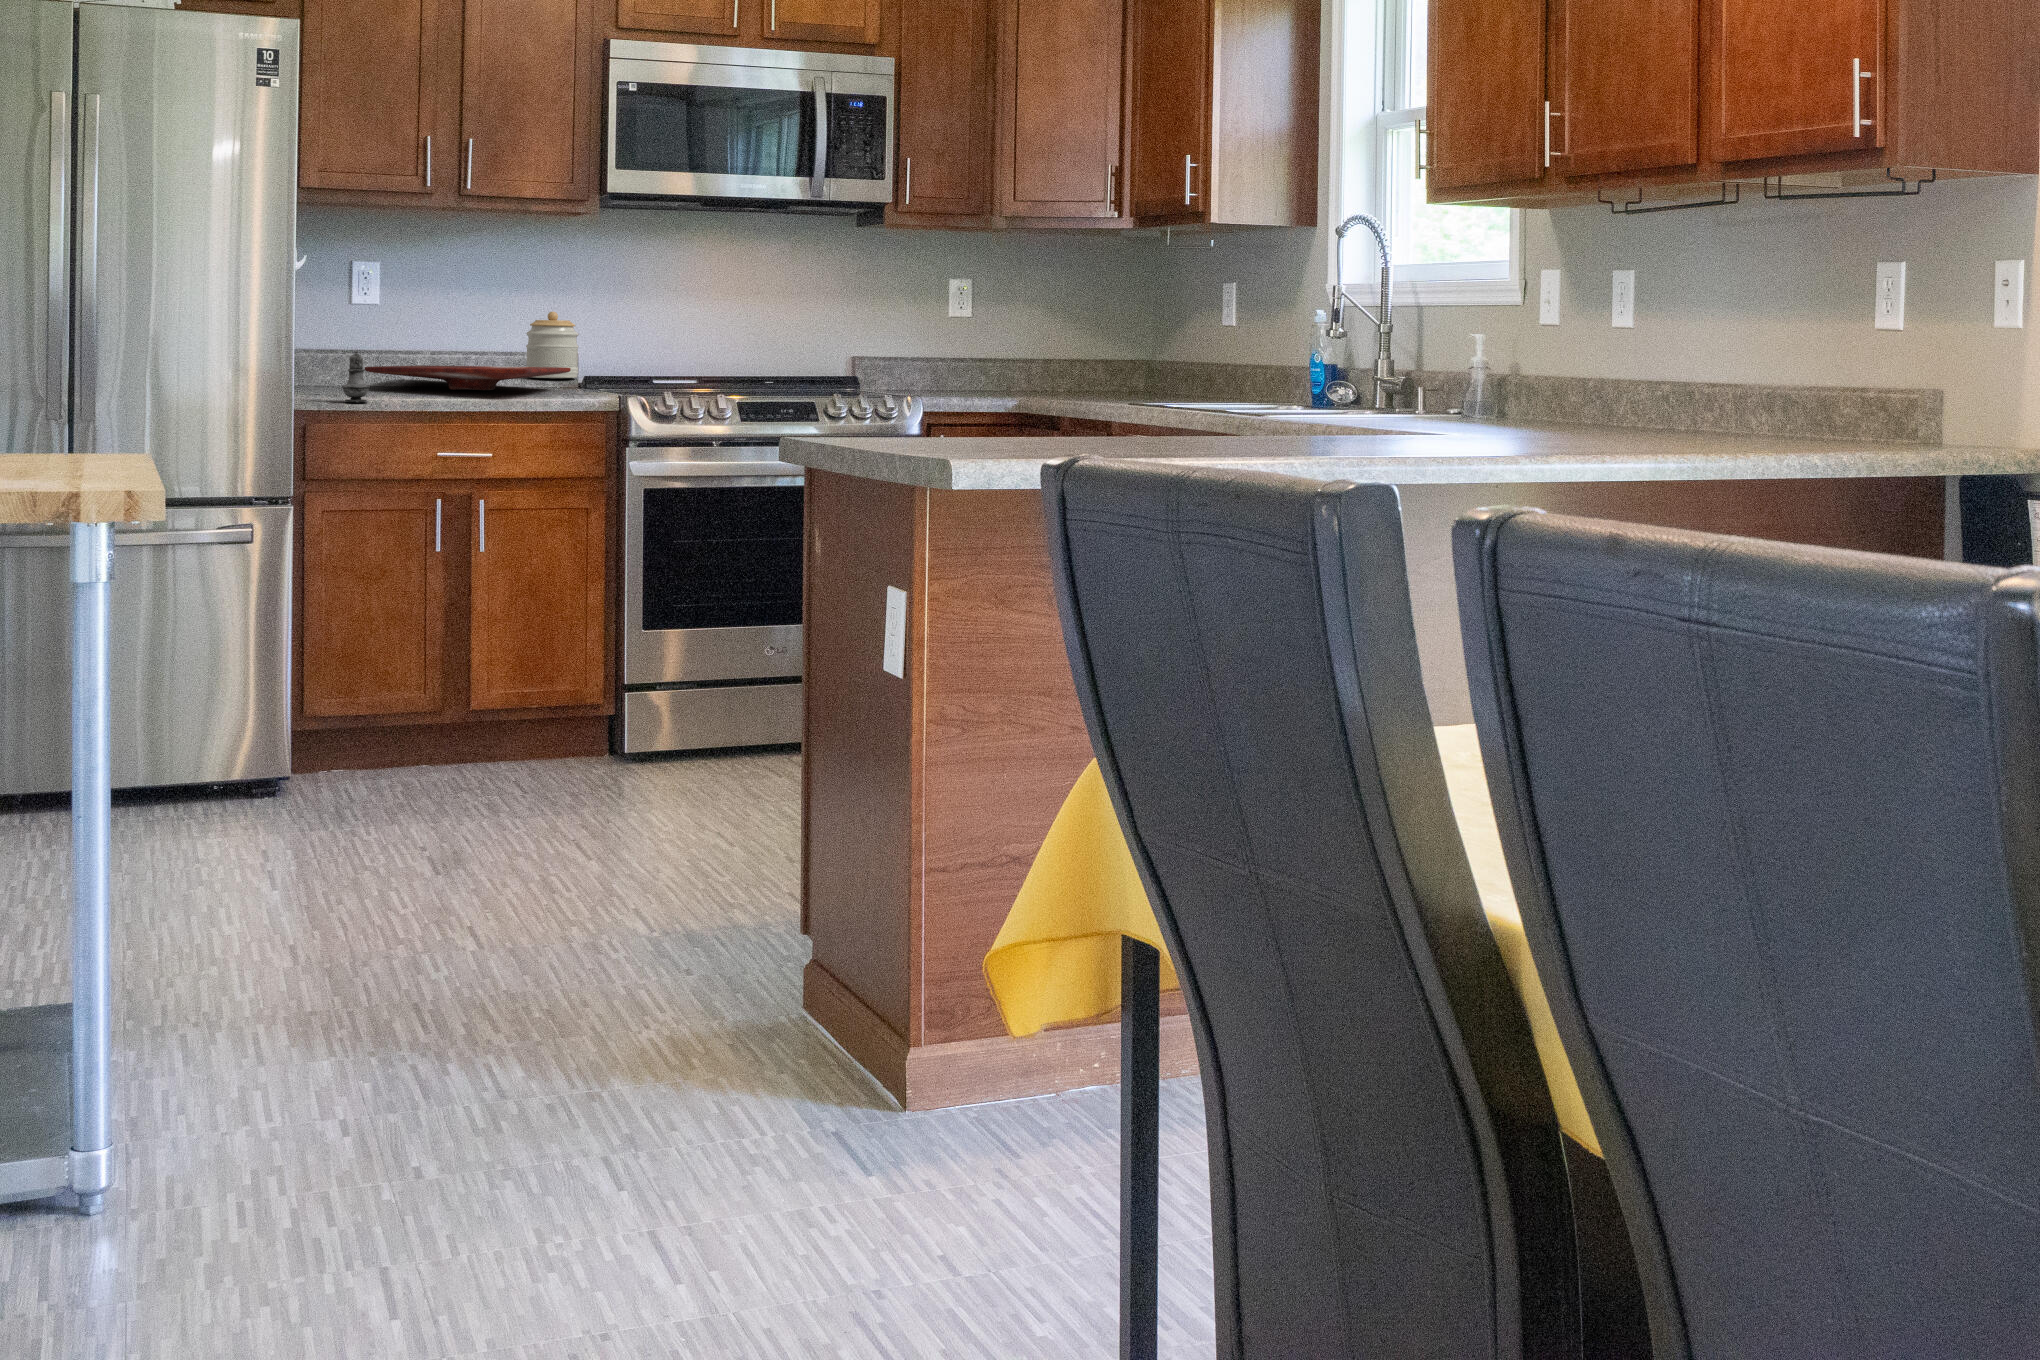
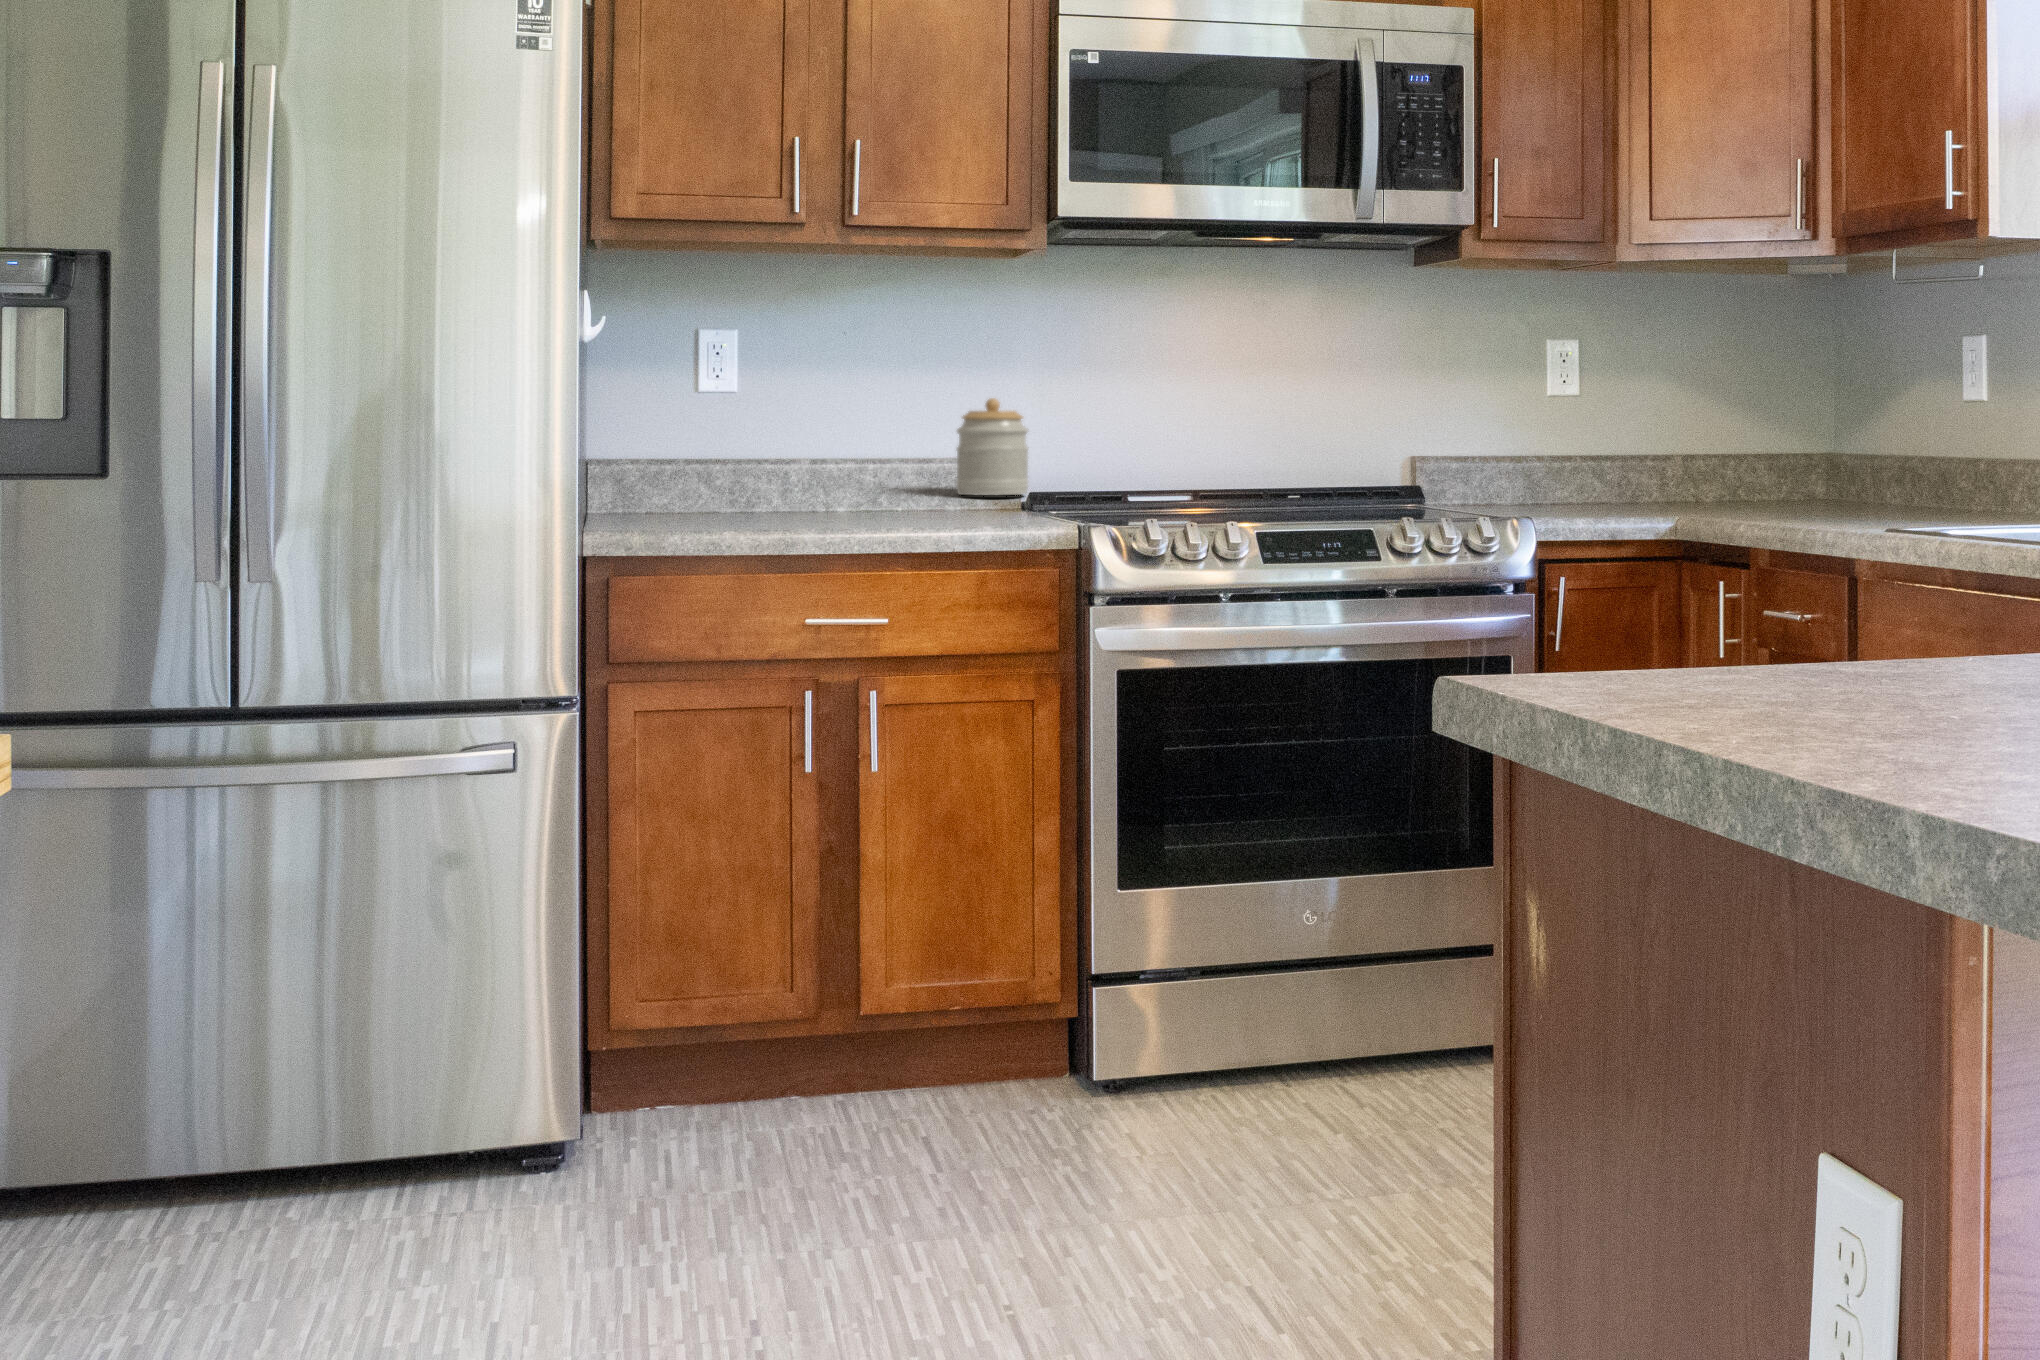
salt shaker: present [342,350,370,402] -> none [673,461,713,541]
cutting board: present [365,365,571,390] -> none [719,481,1013,517]

